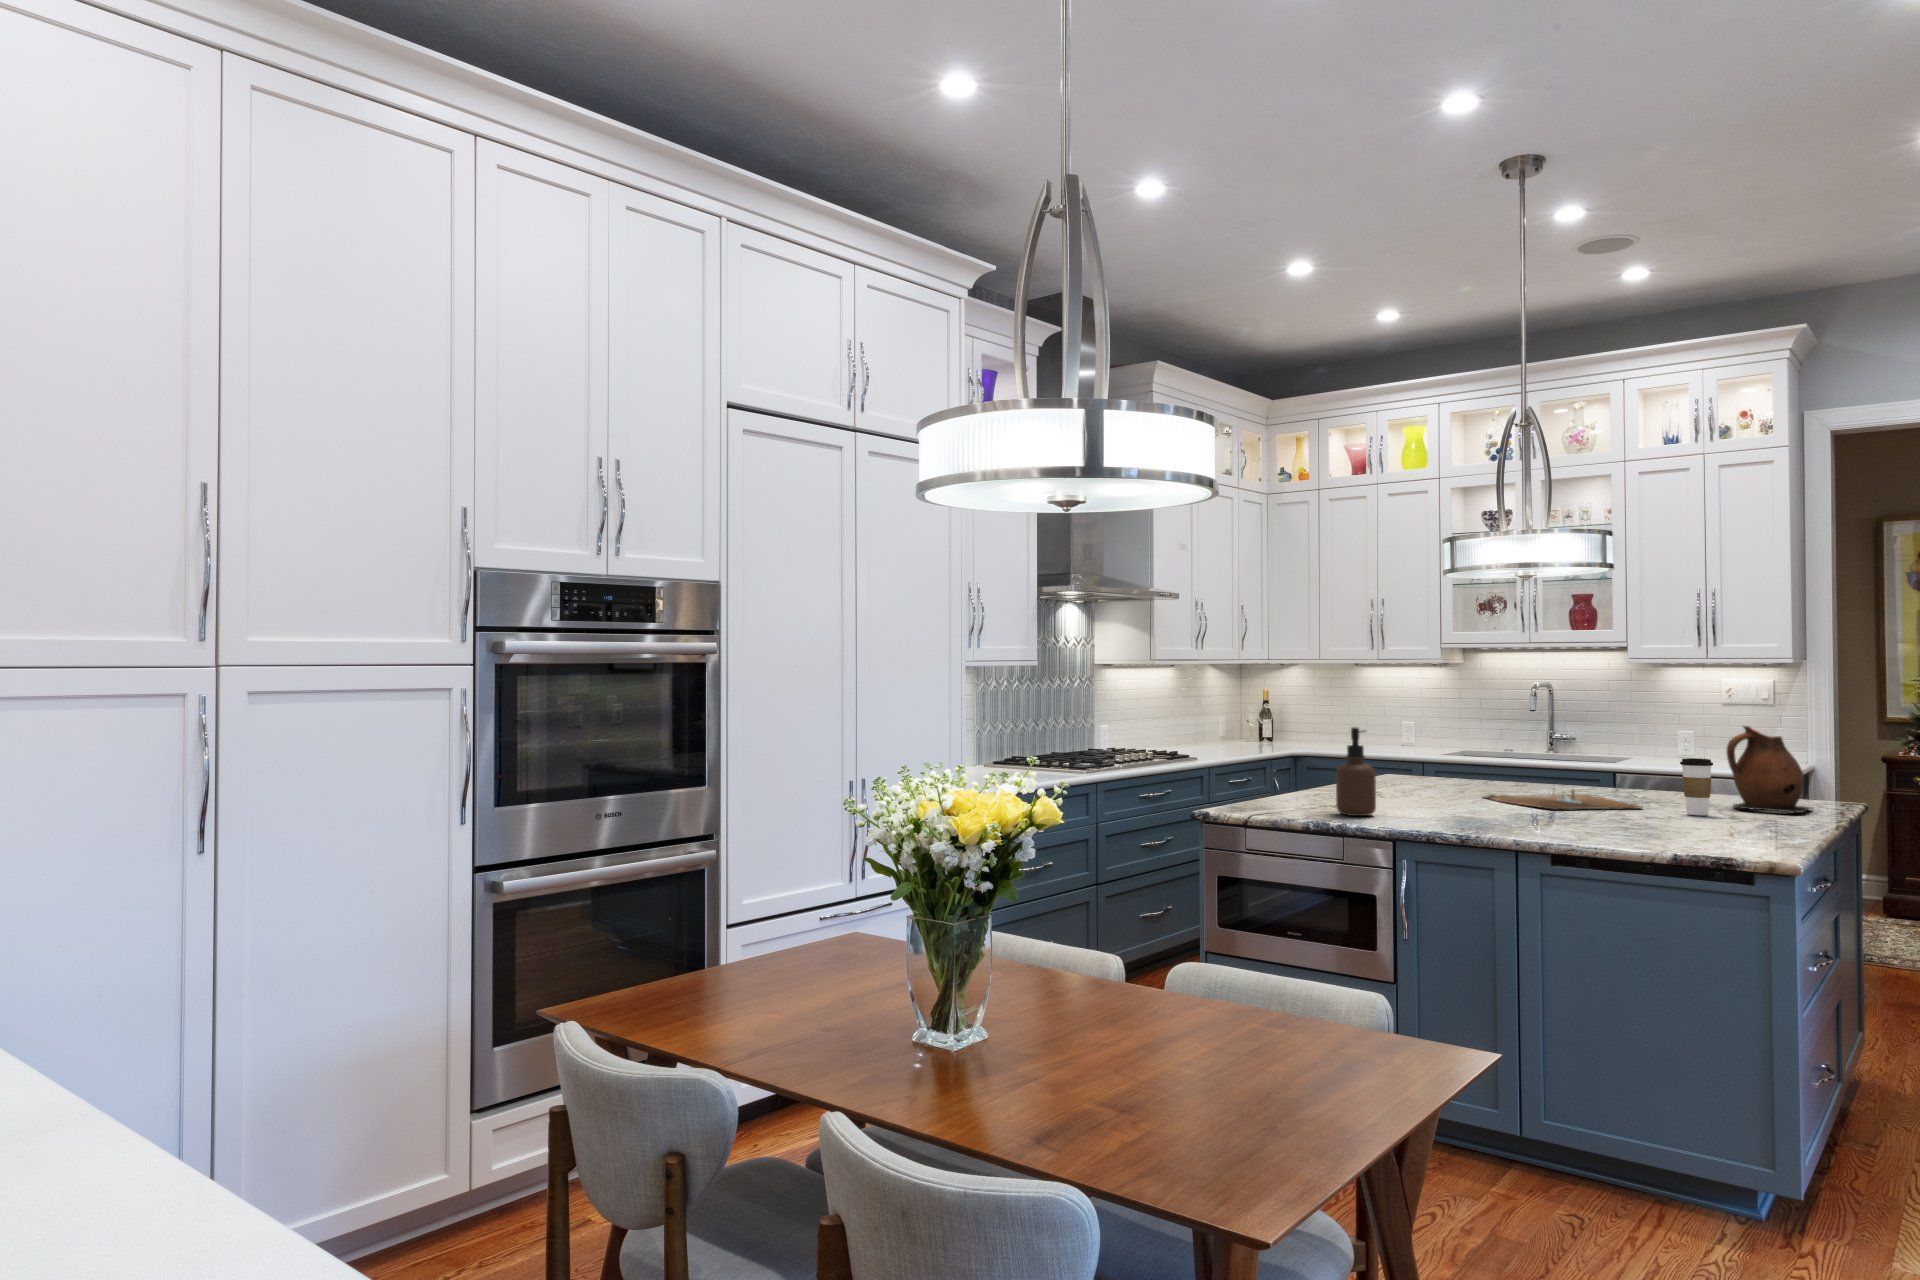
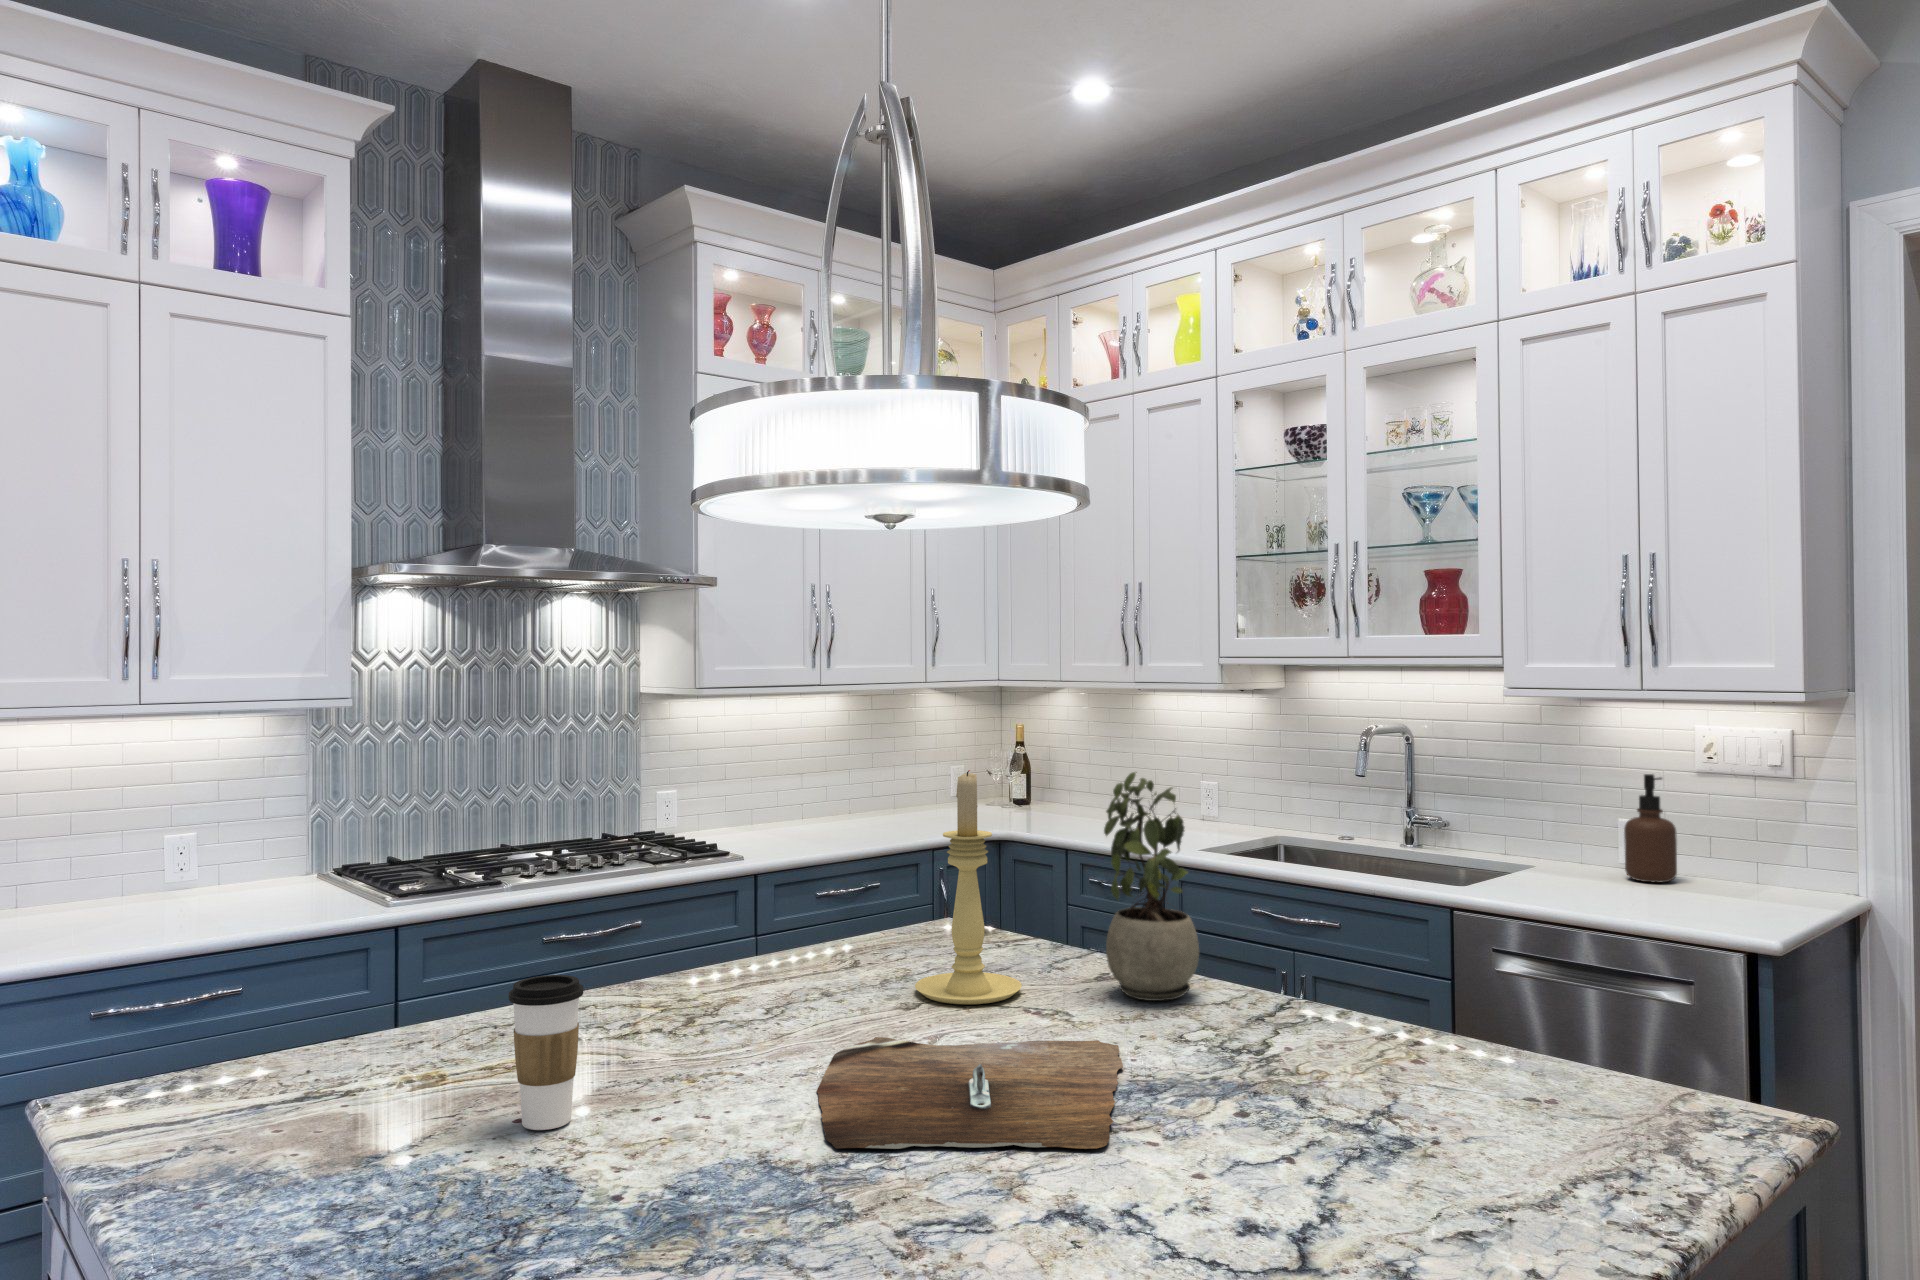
candle holder: none [1457,686,1510,789] -> present [915,770,1022,1004]
potted plant: none [1539,687,1593,787] -> present [1104,772,1199,1001]
ceramic pitcher: present [1726,726,1813,813] -> none [1347,921,1595,1216]
soap dispenser: present [1336,727,1376,816] -> present [1624,774,1677,882]
coffee cup: present [1680,758,1713,815] -> present [509,975,584,1130]

